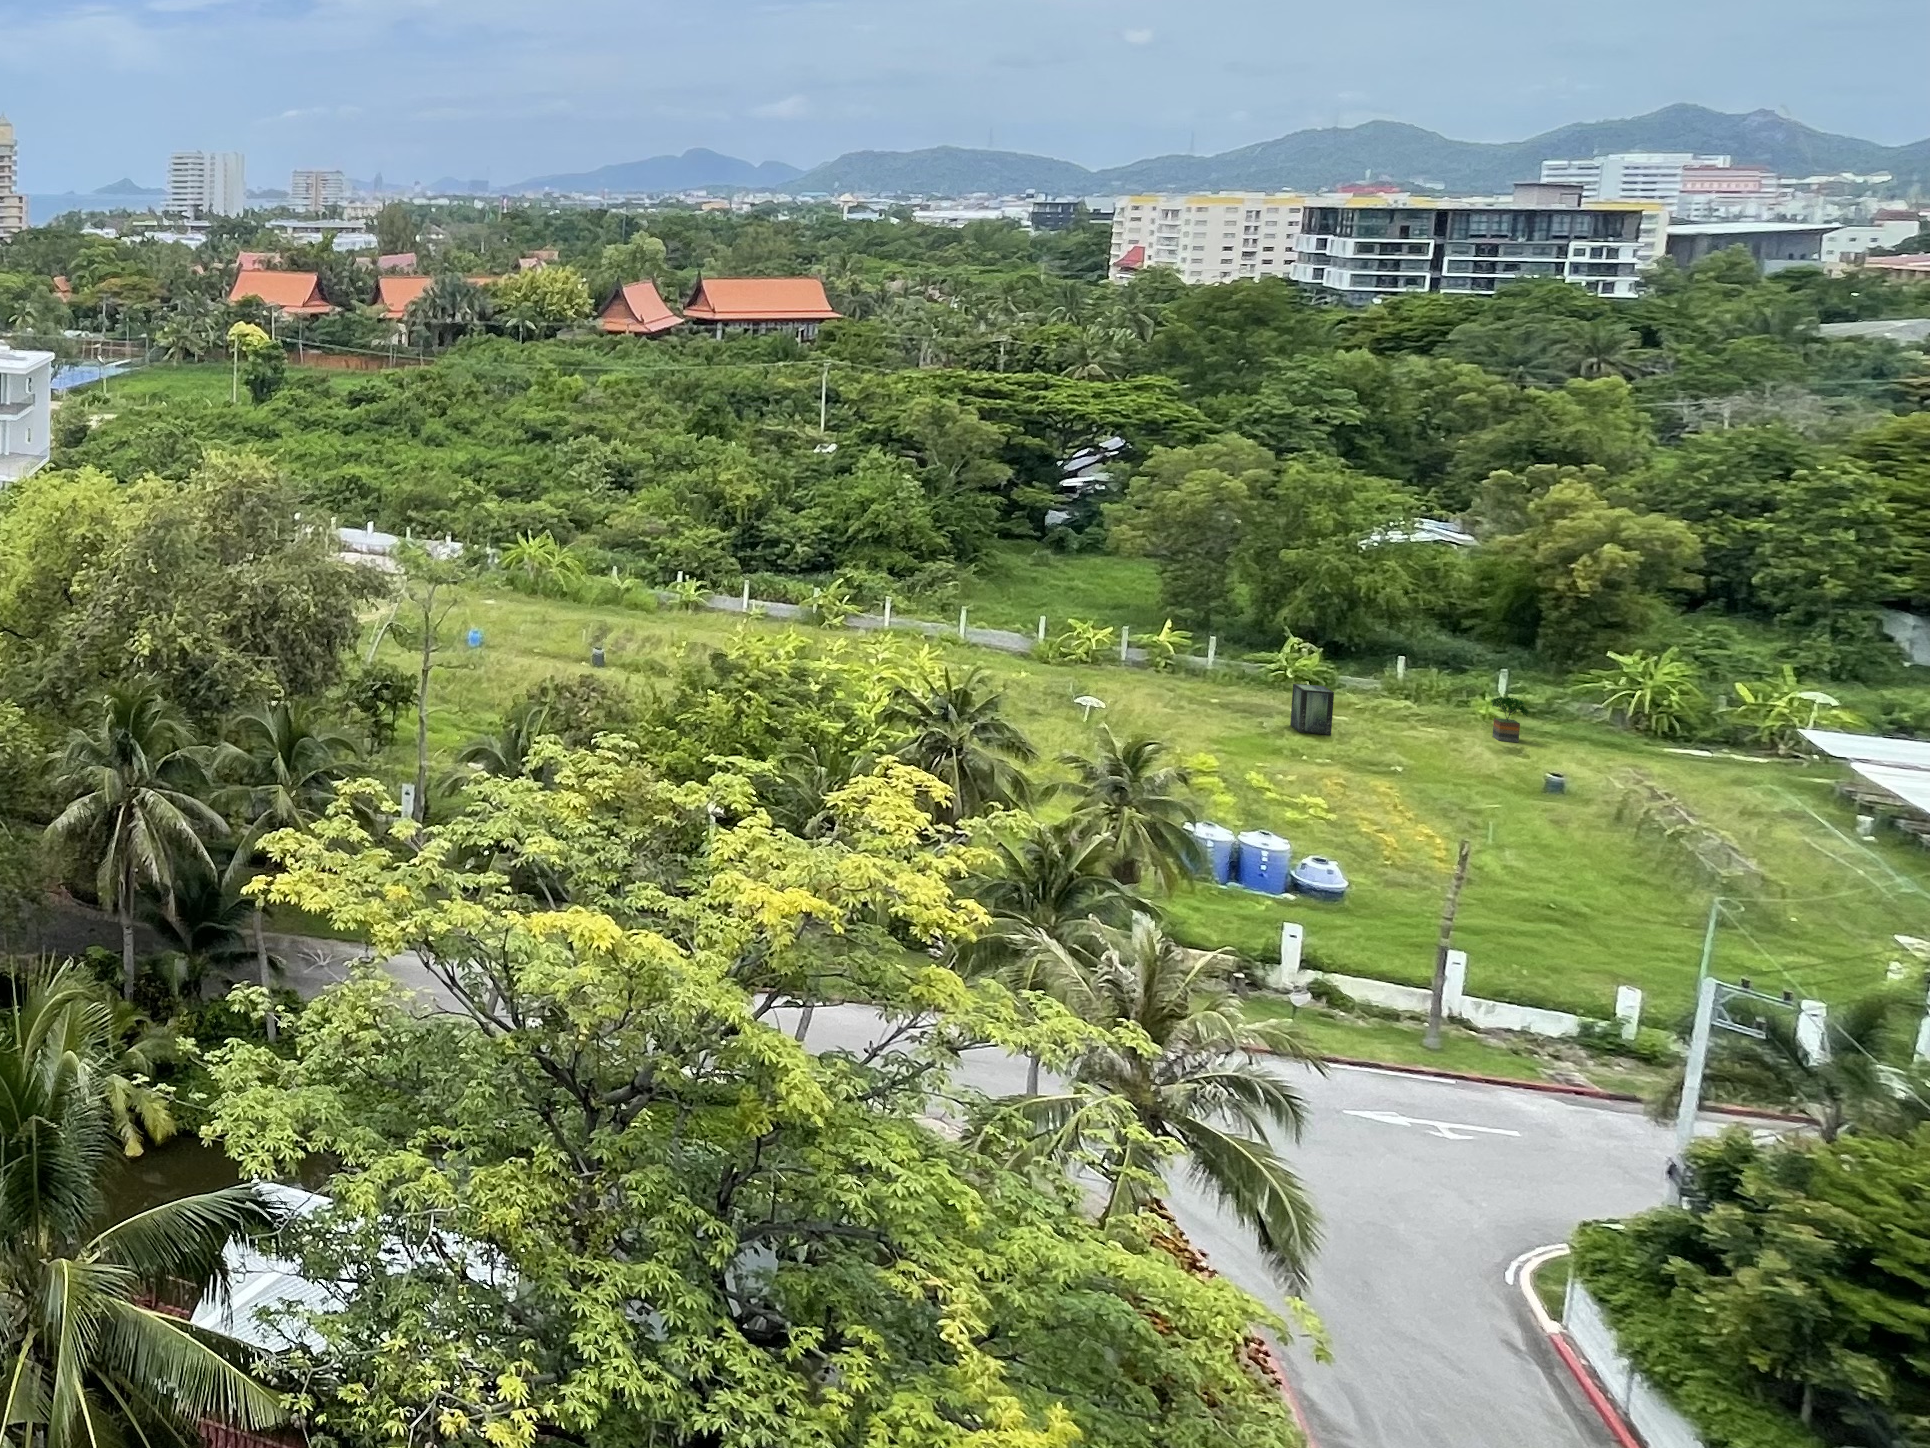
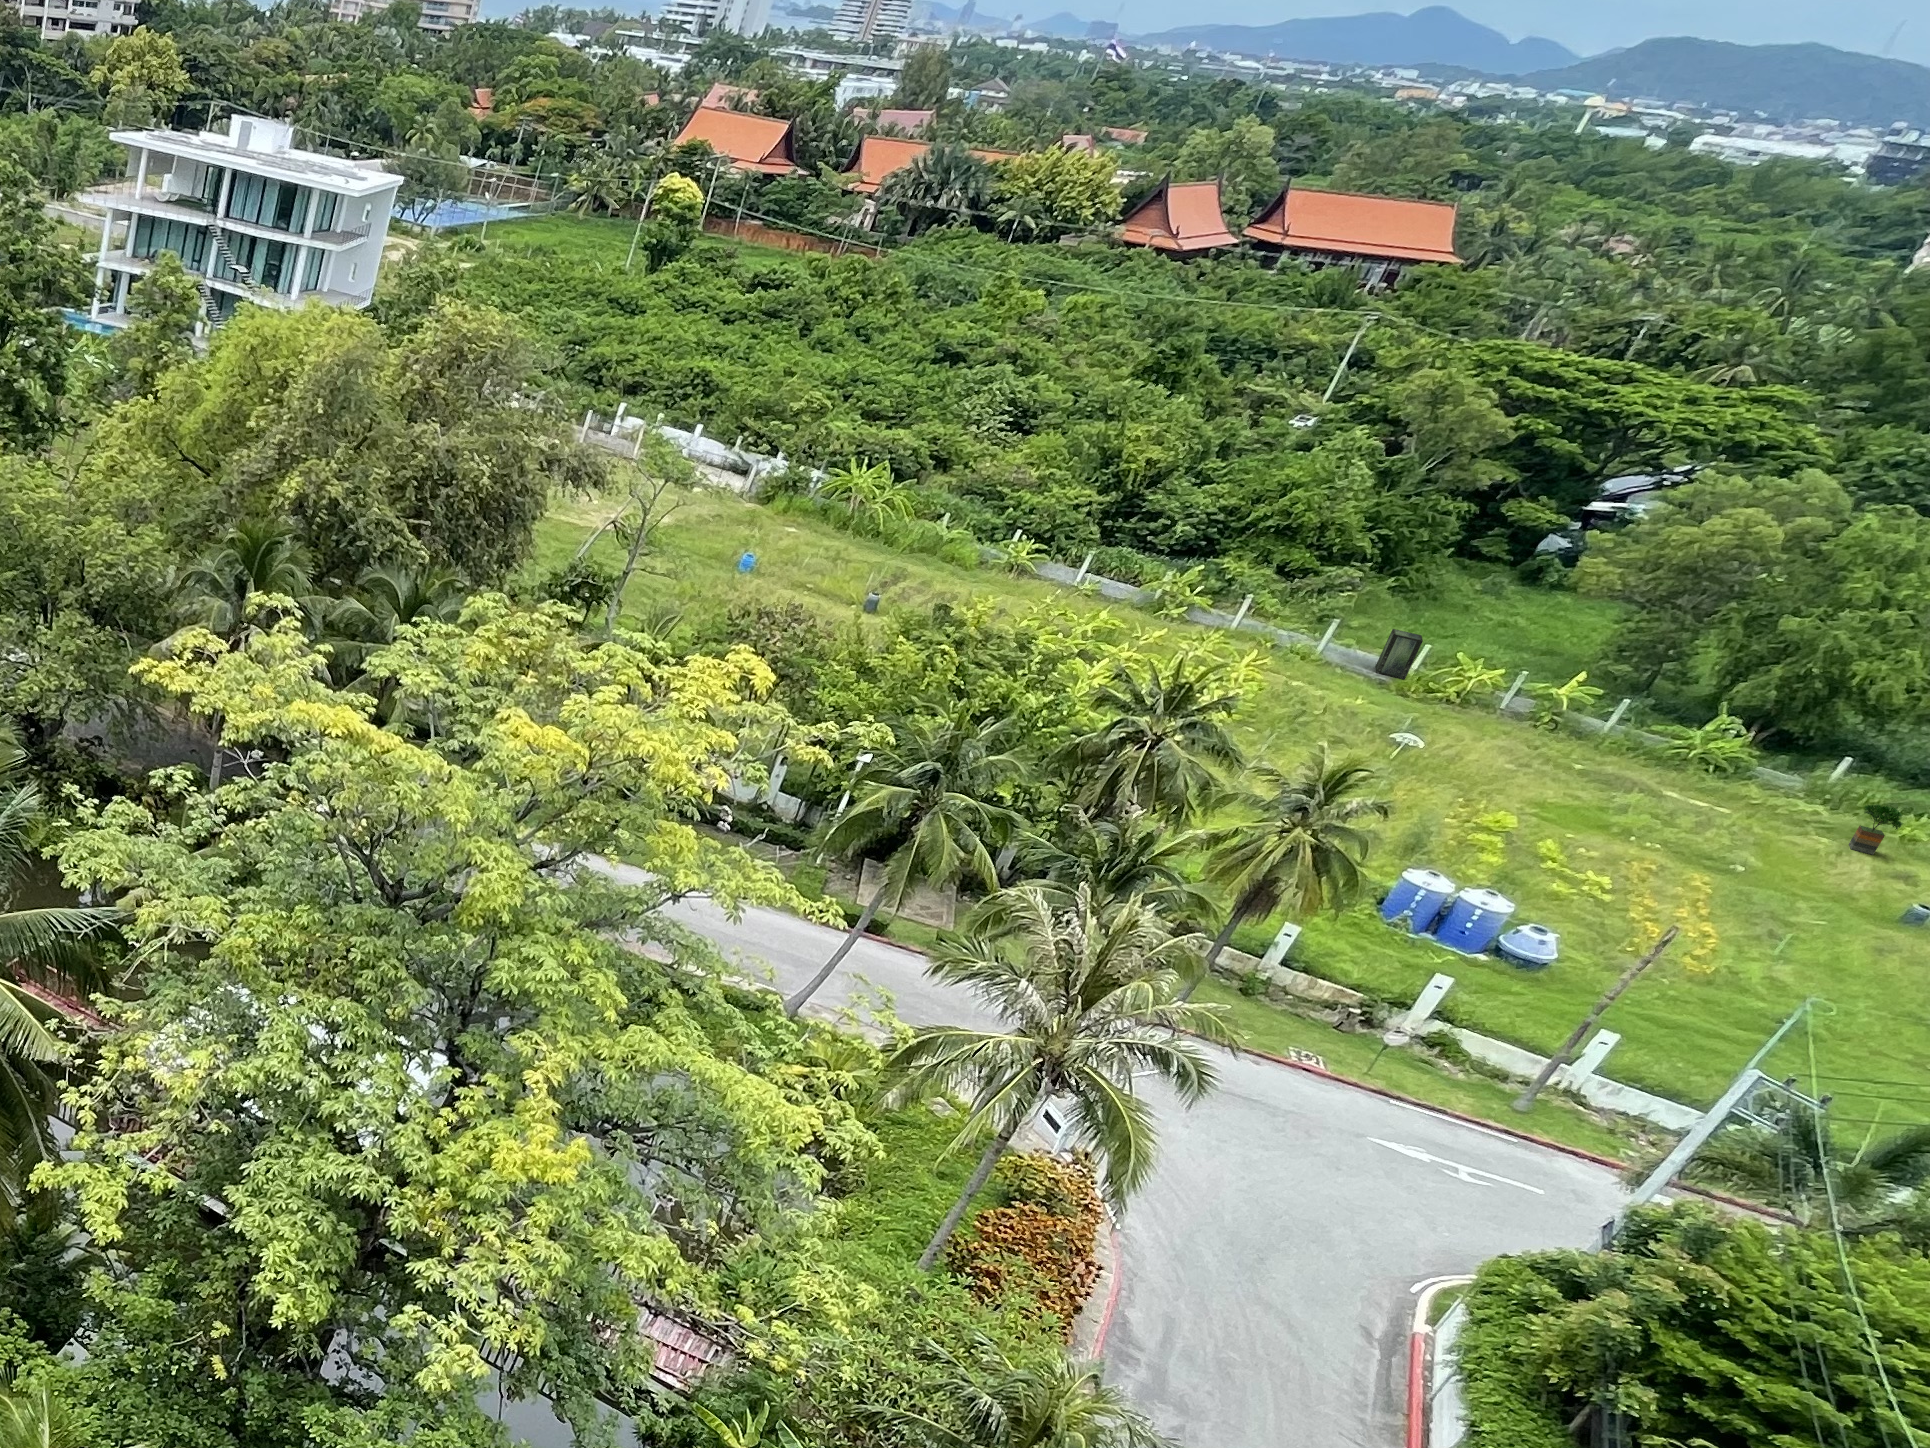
storage box: present [1290,684,1334,735] -> present [1375,629,1423,680]

